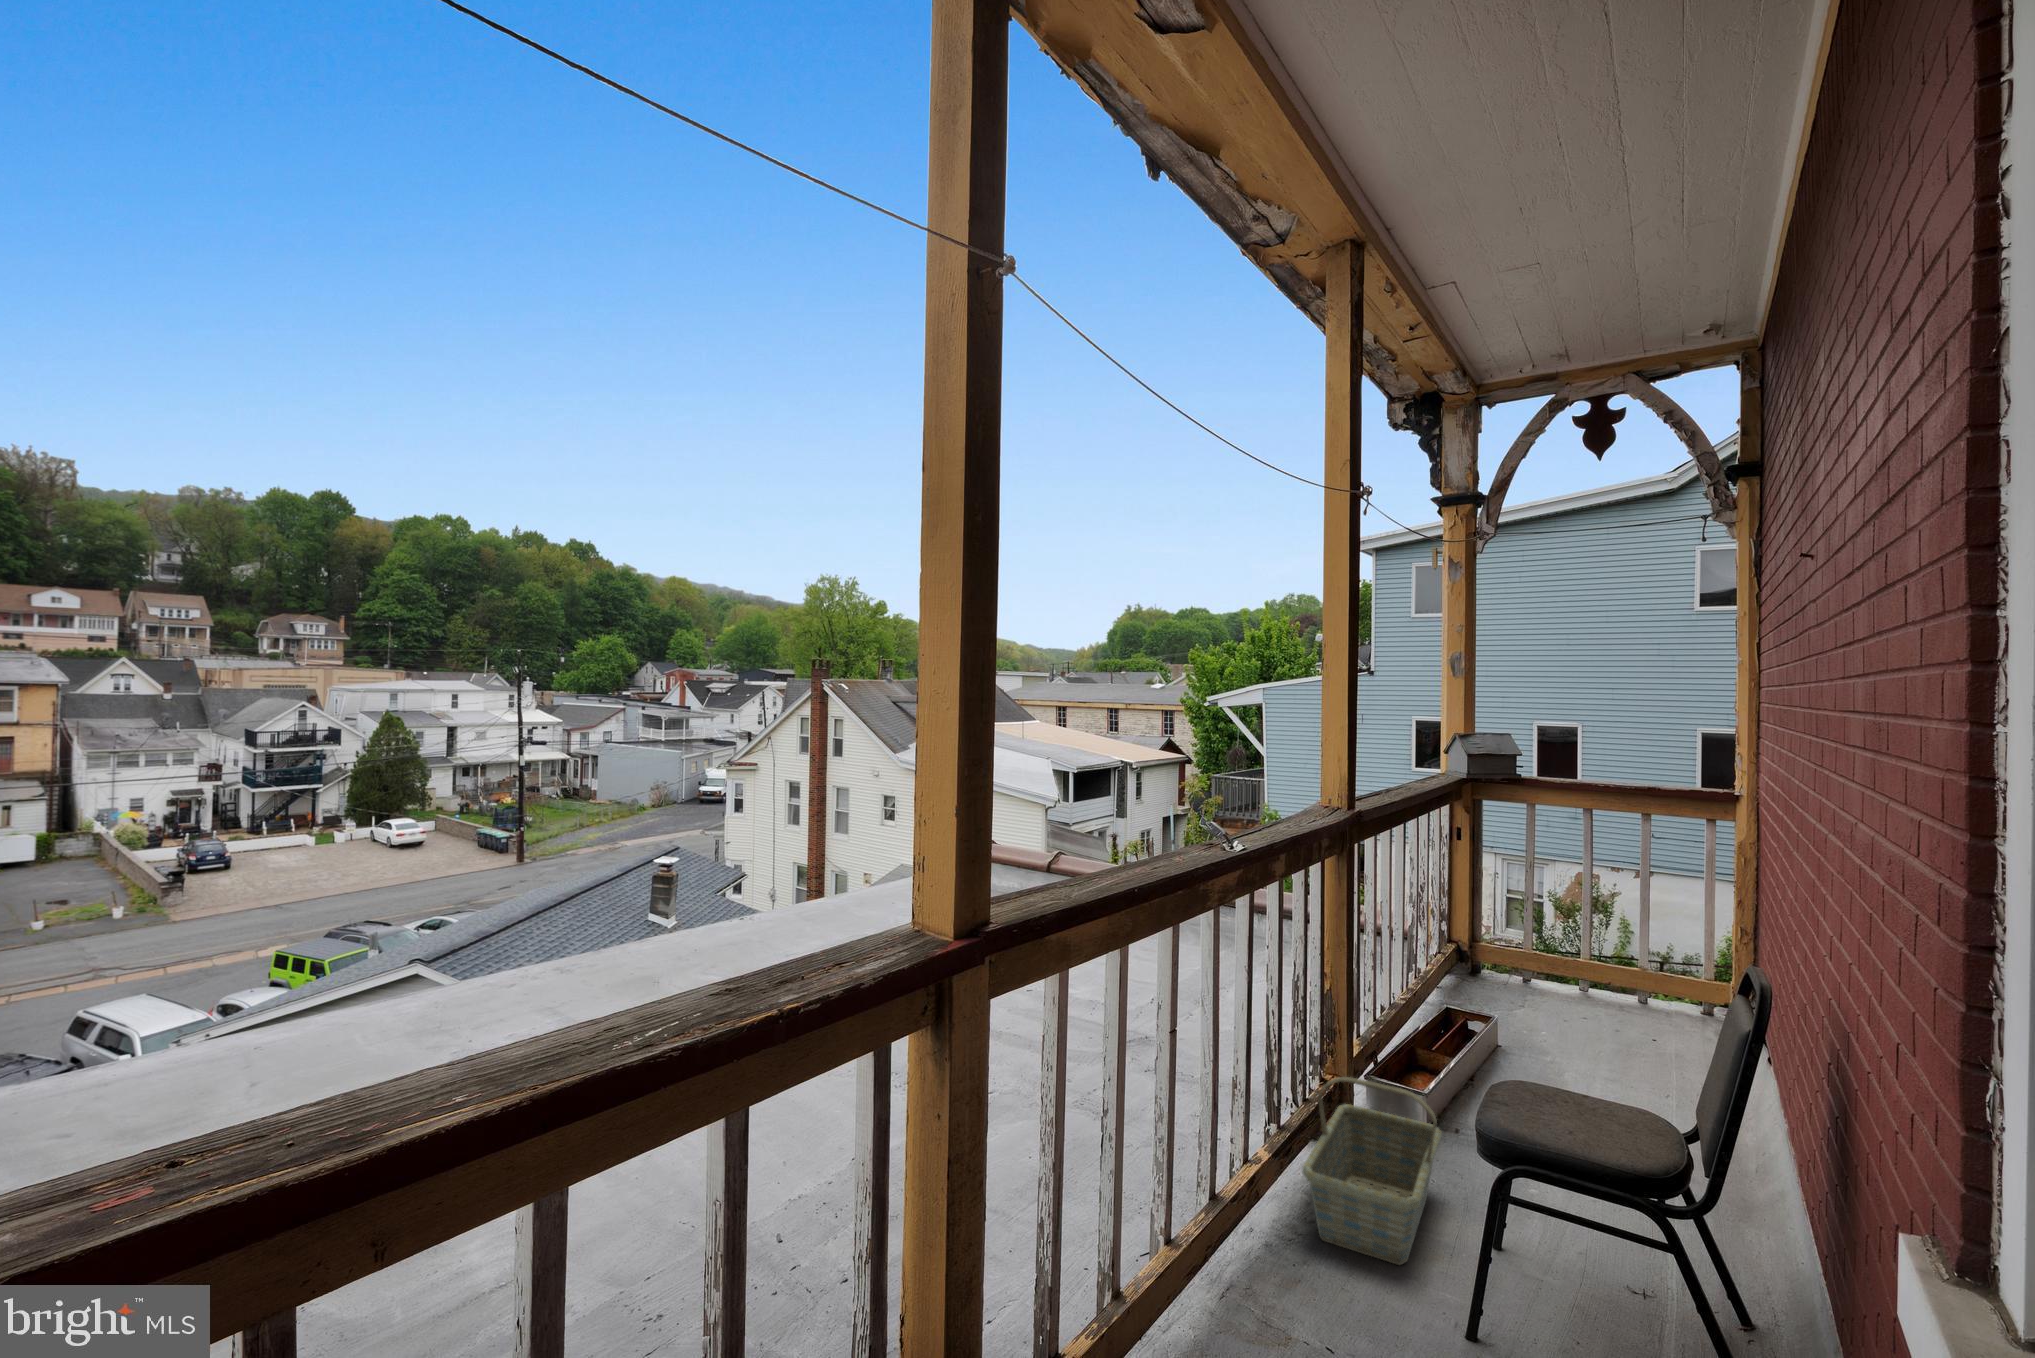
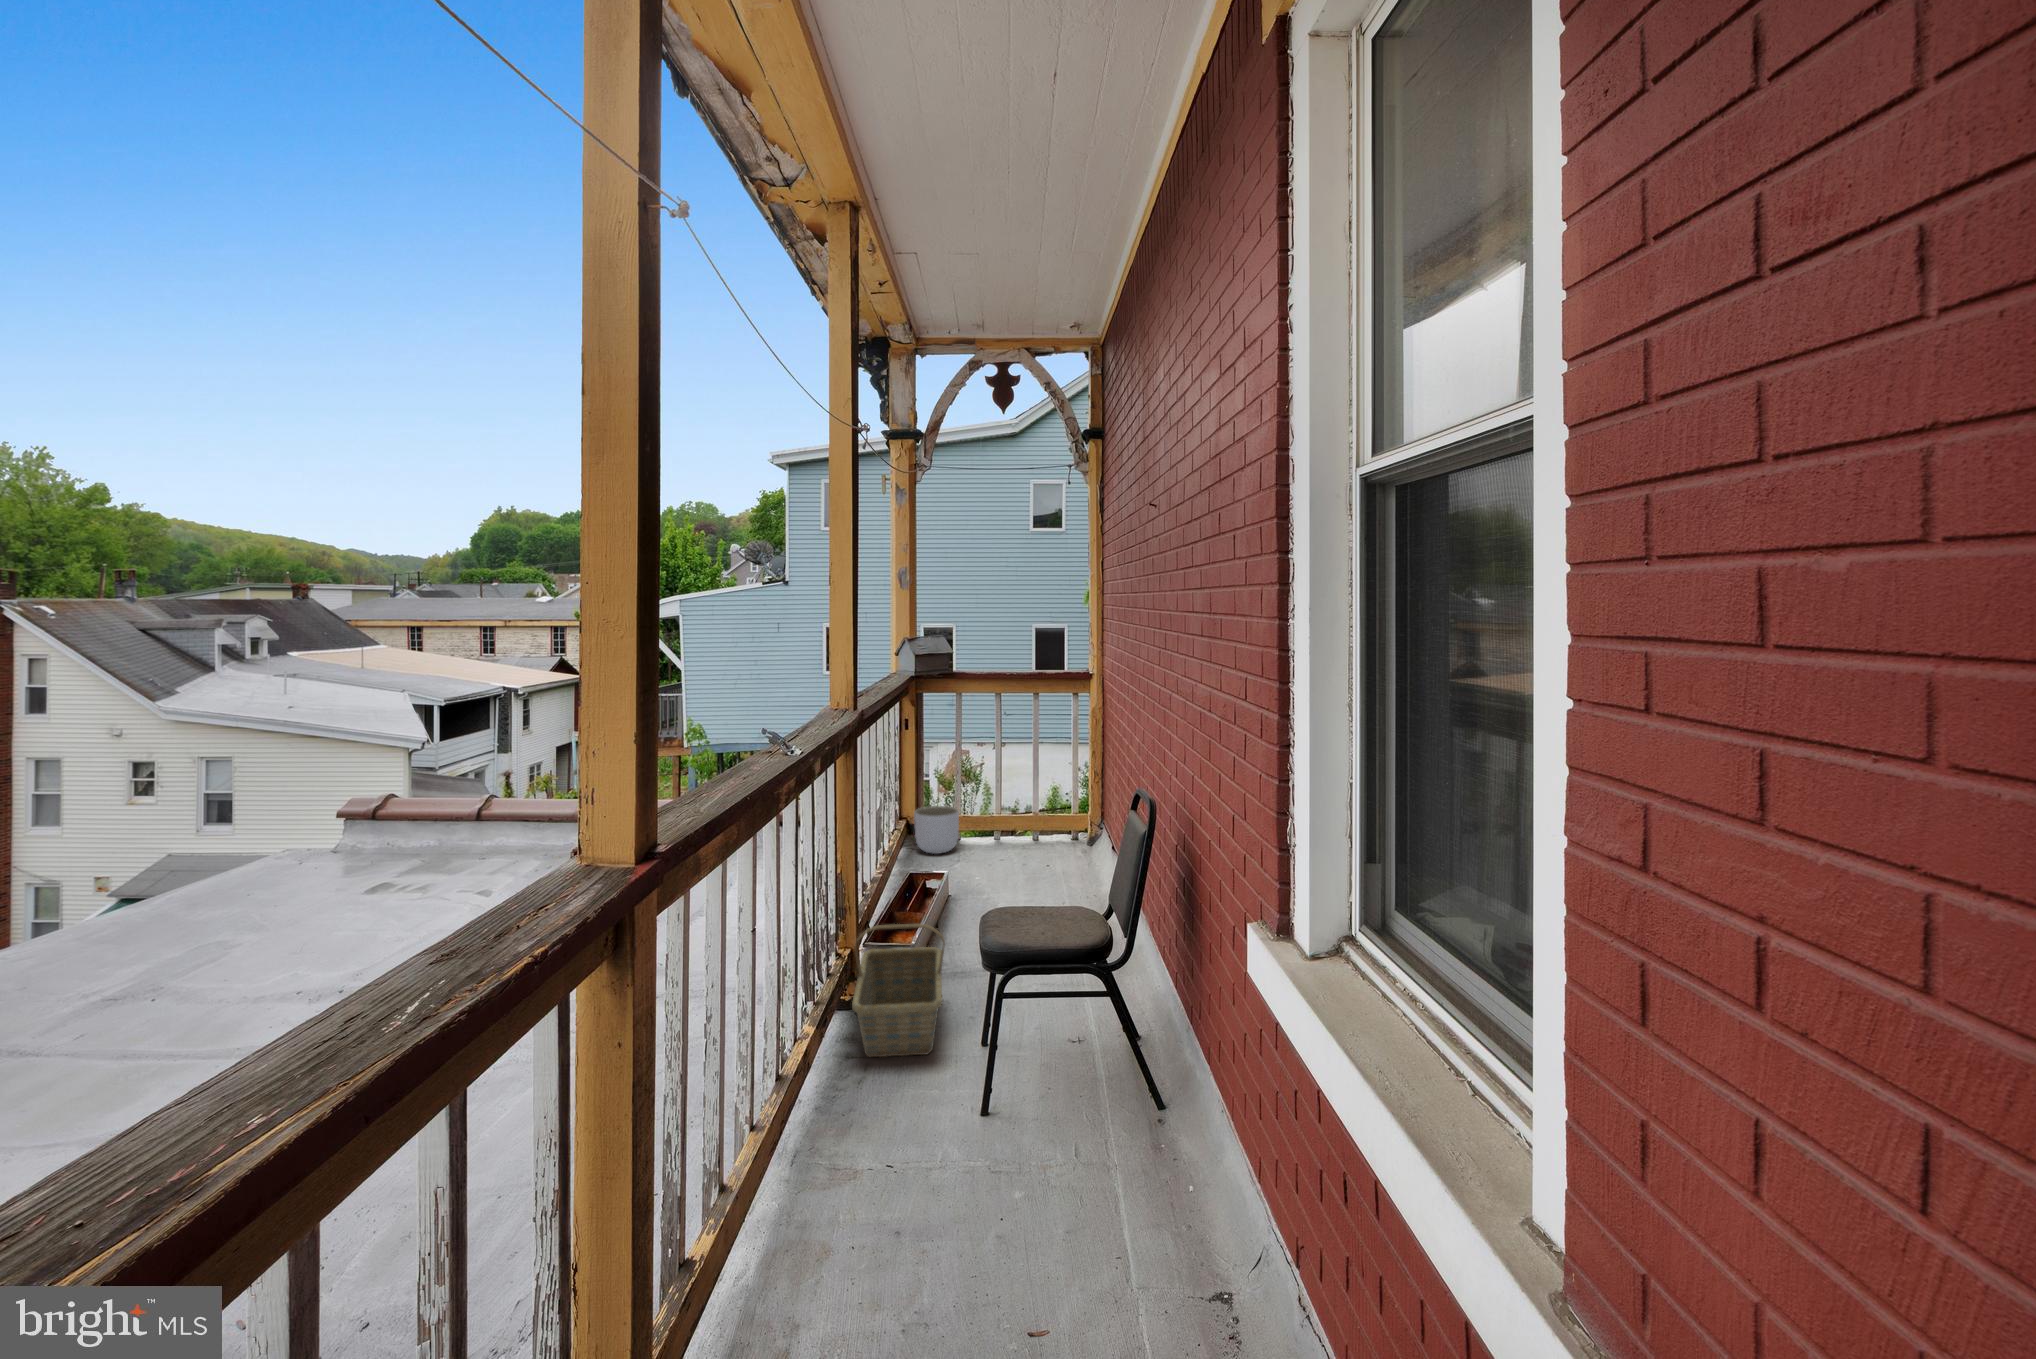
planter: none [1459,941,1521,1004] -> present [914,806,959,854]

